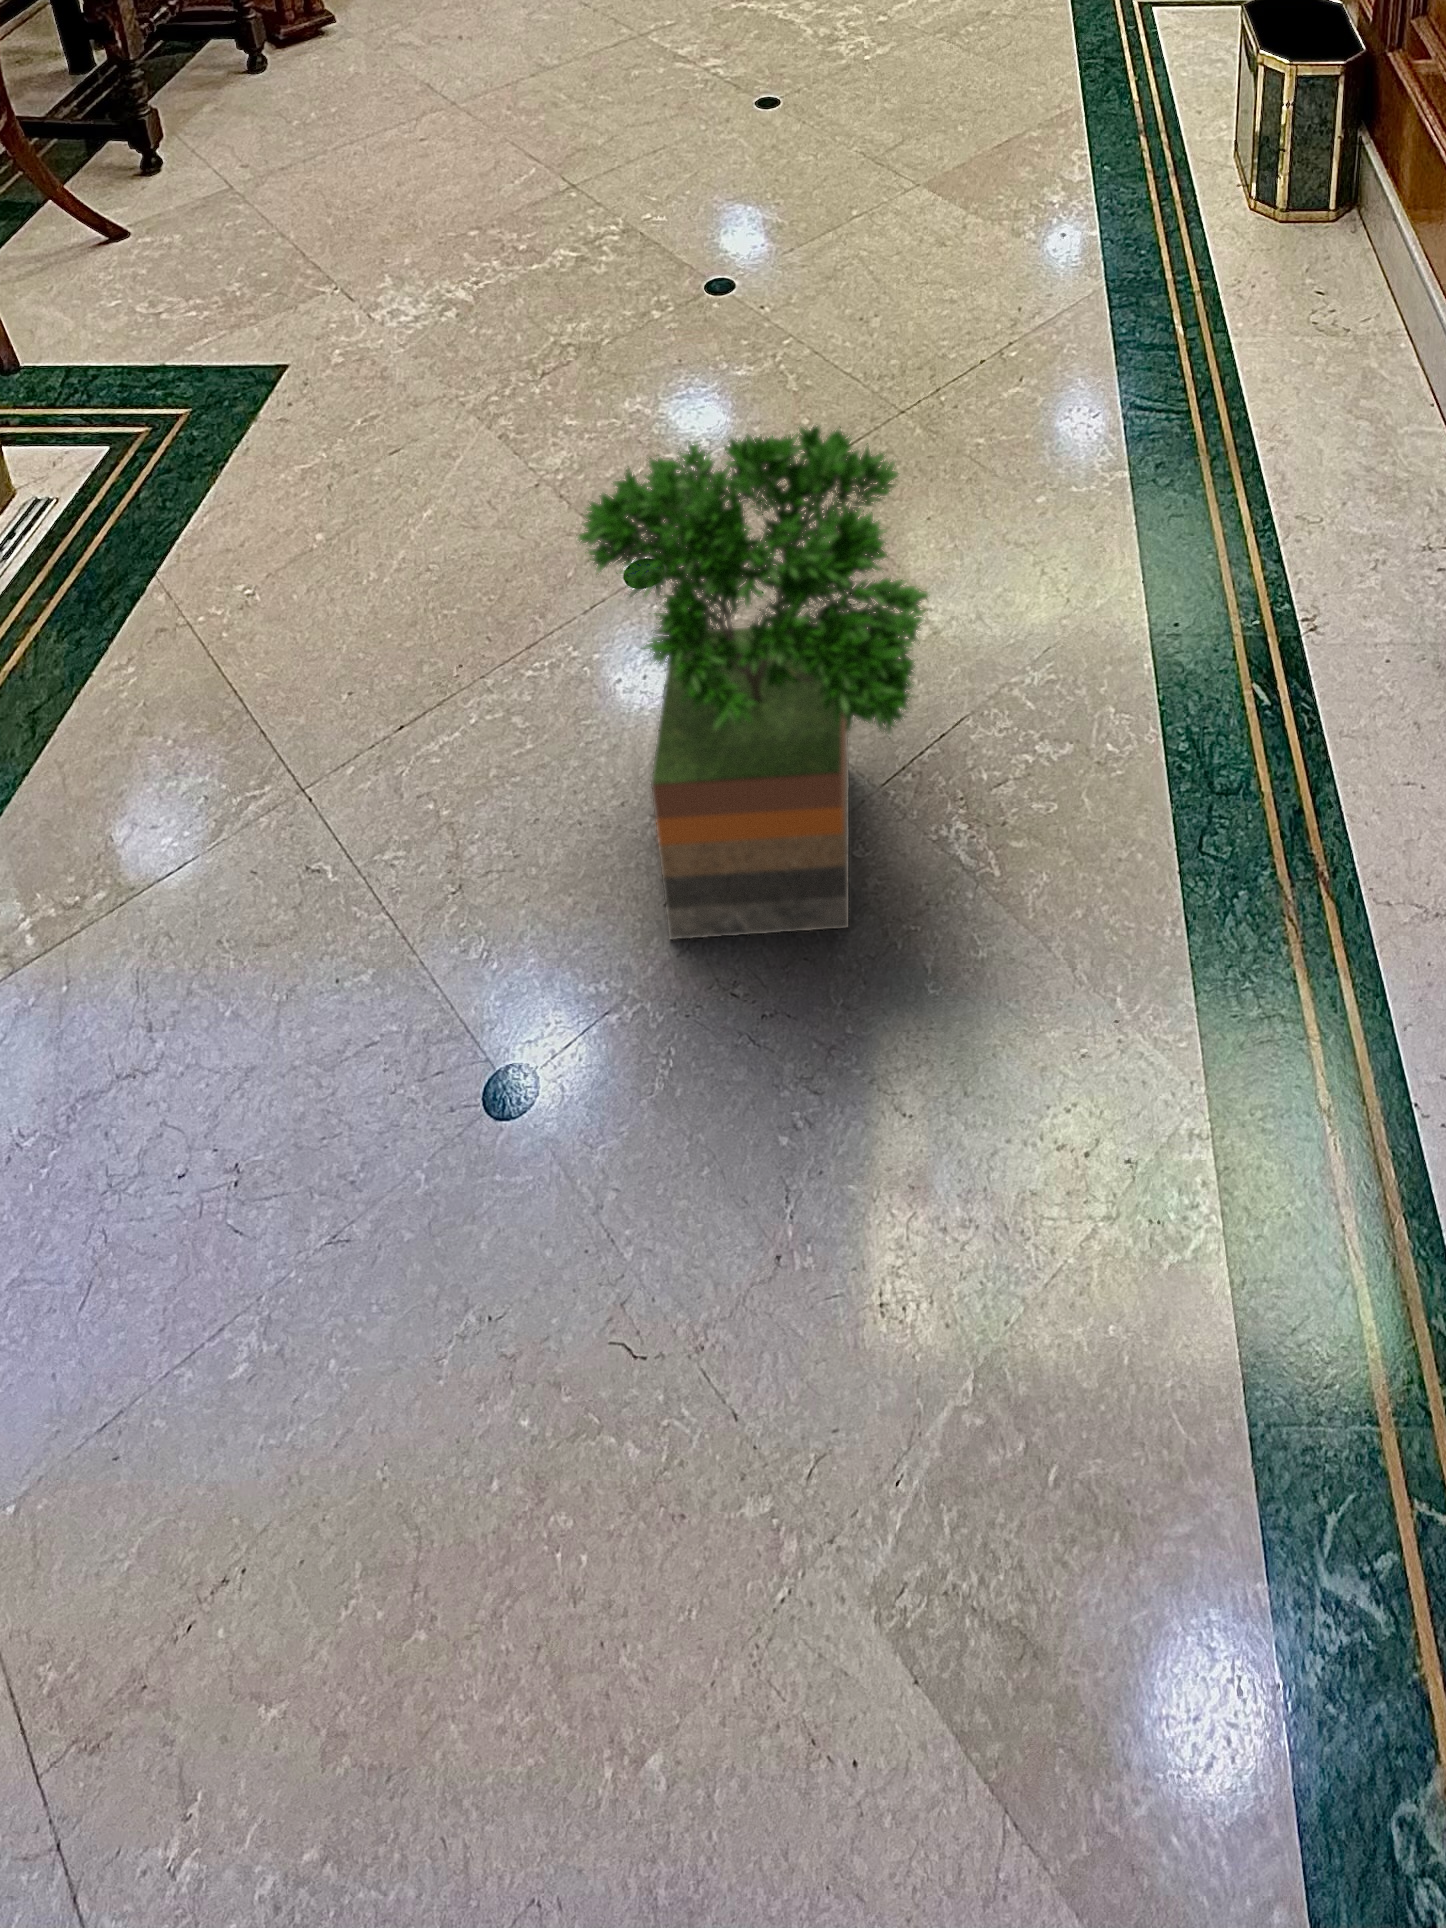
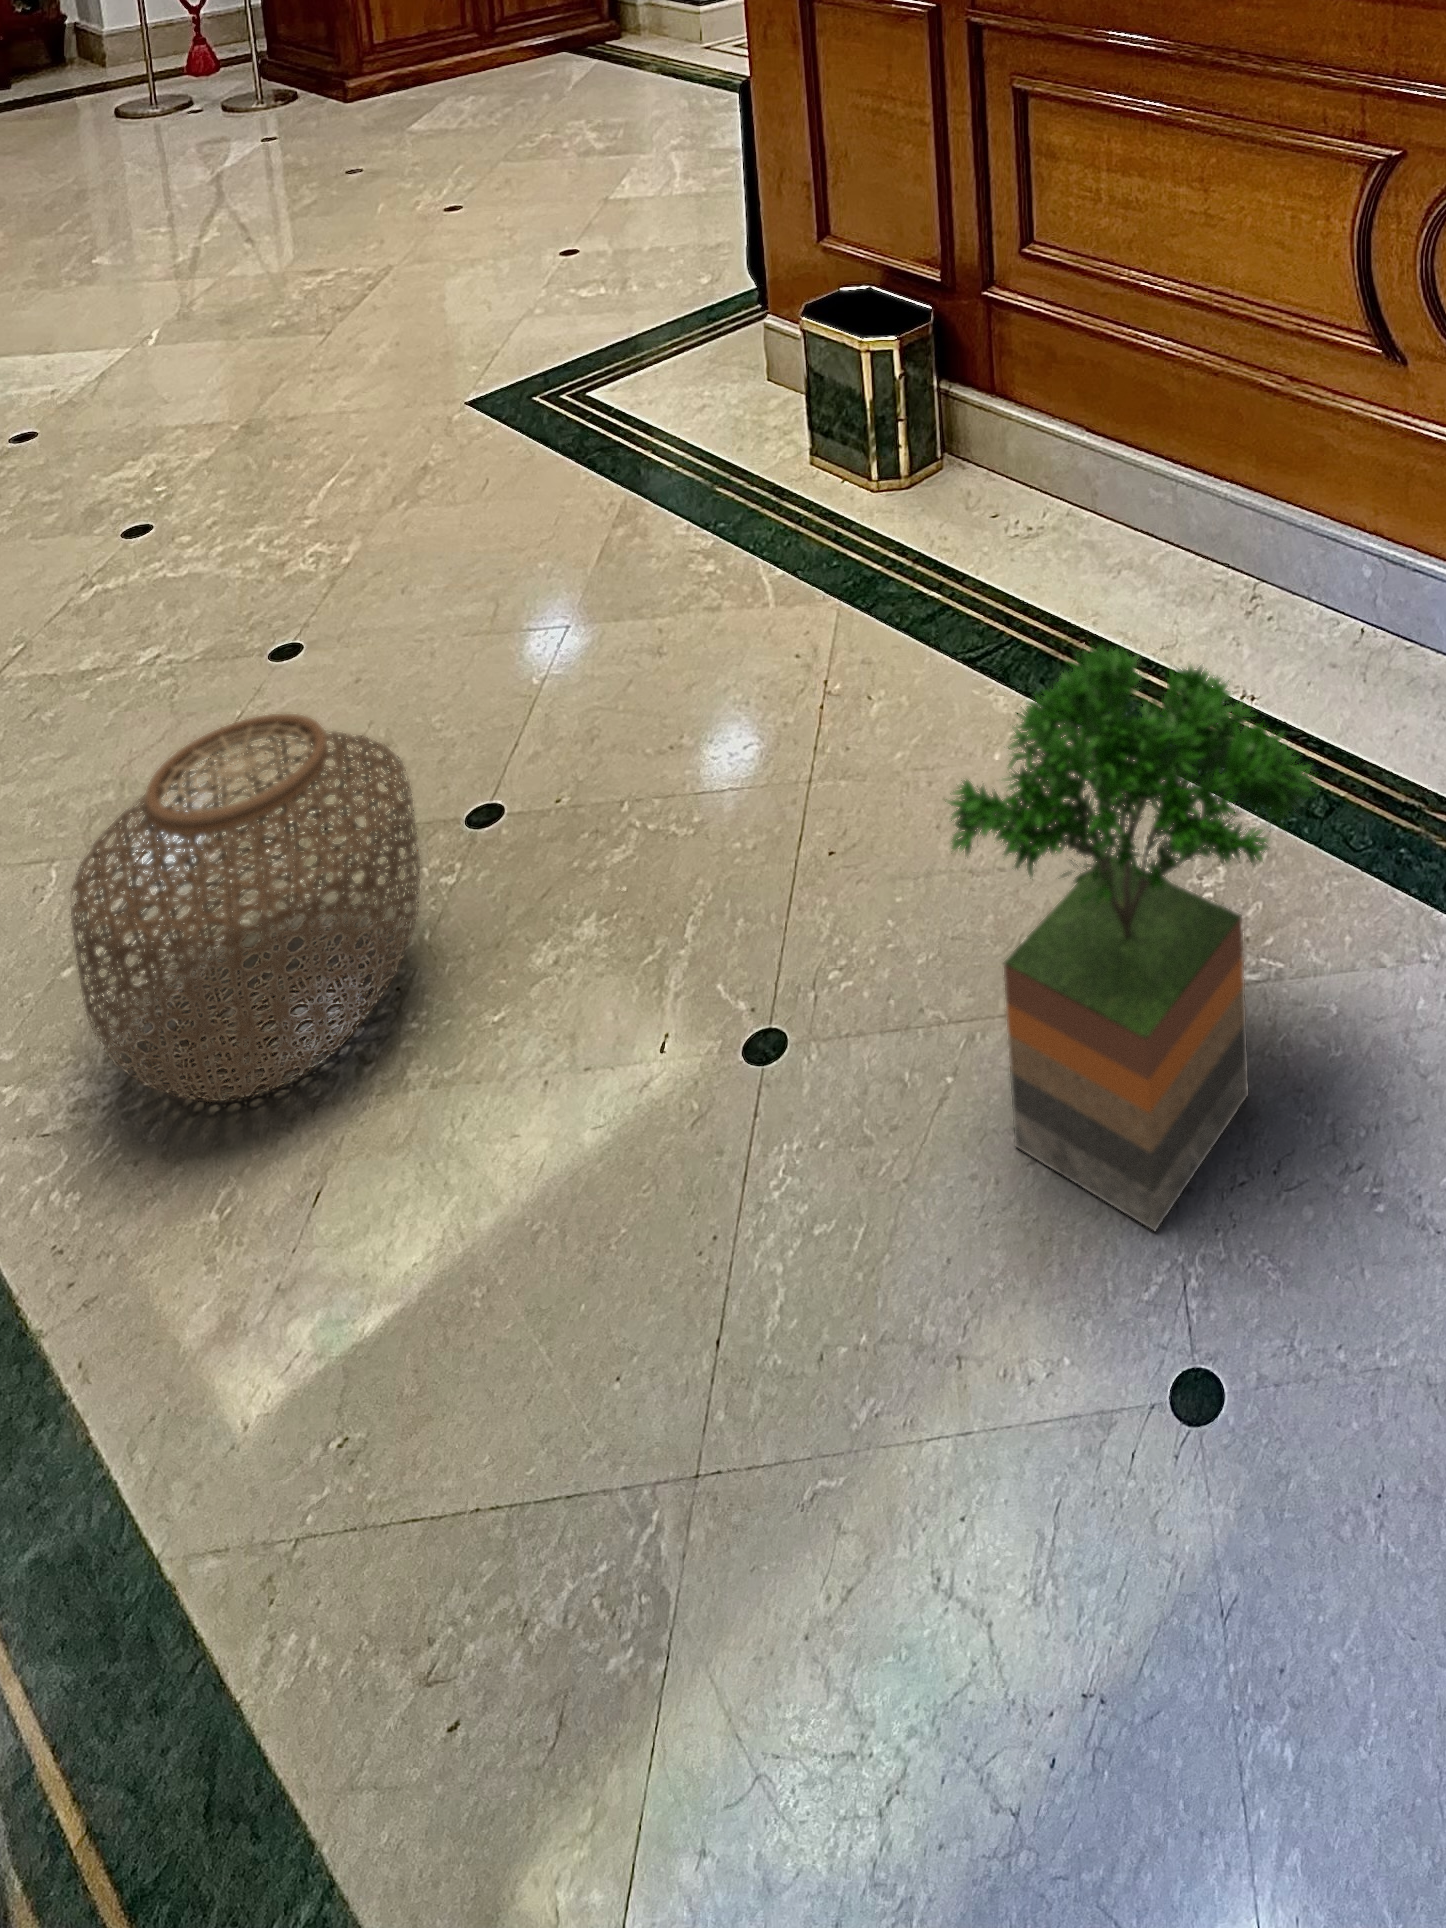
woven basket: none [395,112,625,363] -> present [71,714,420,1101]

